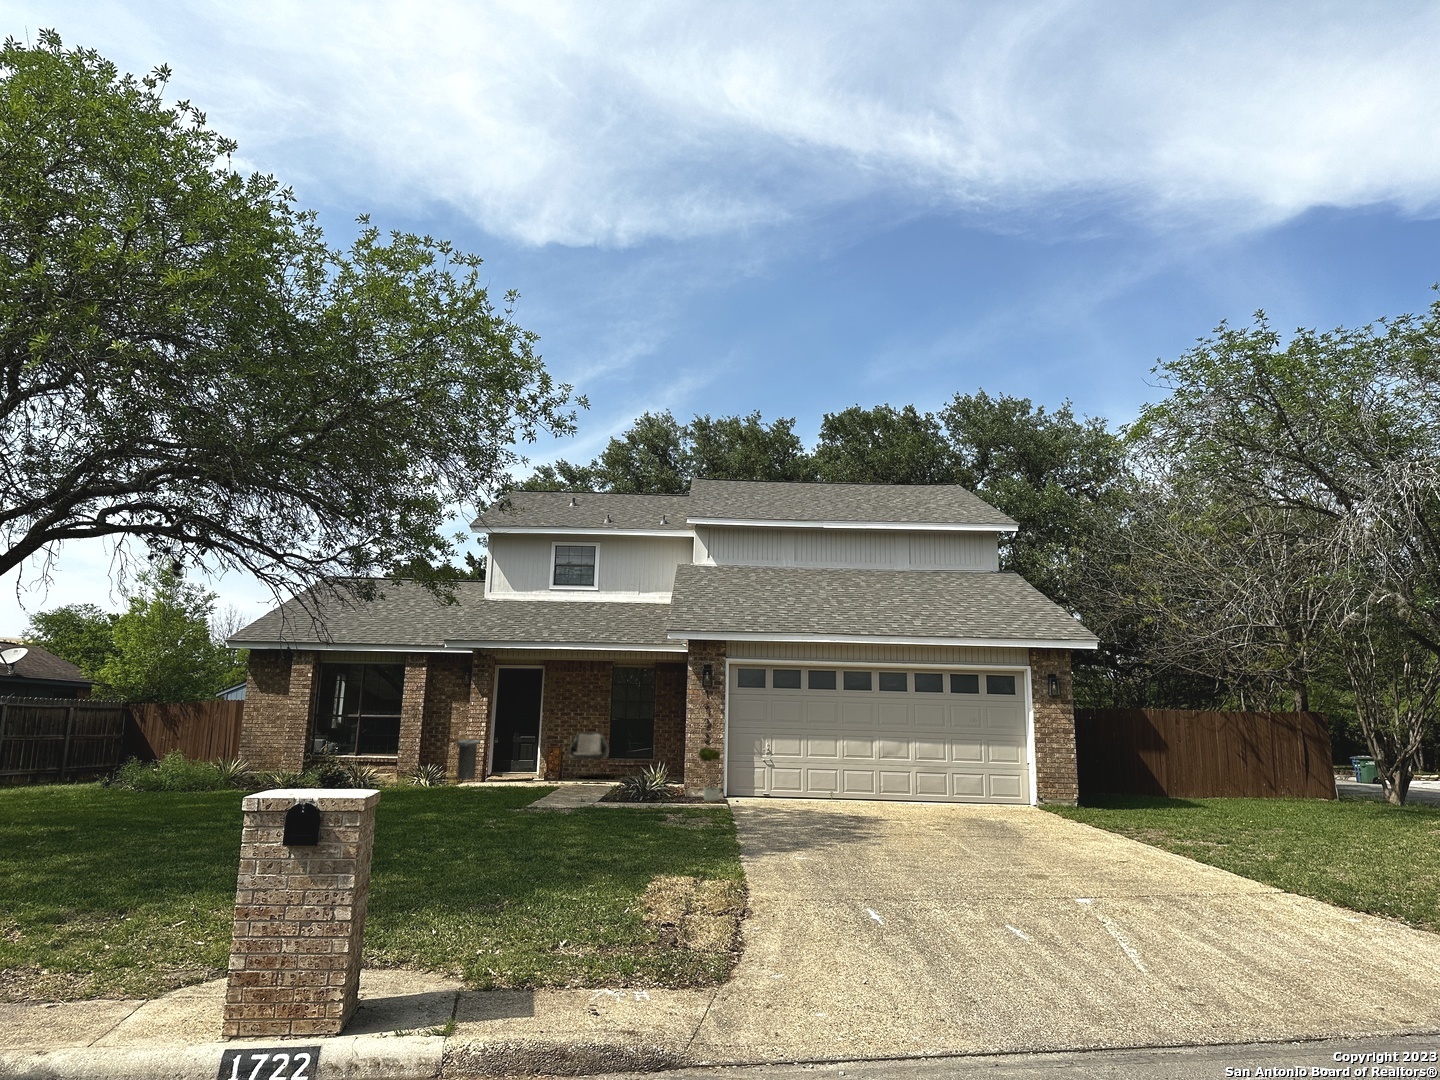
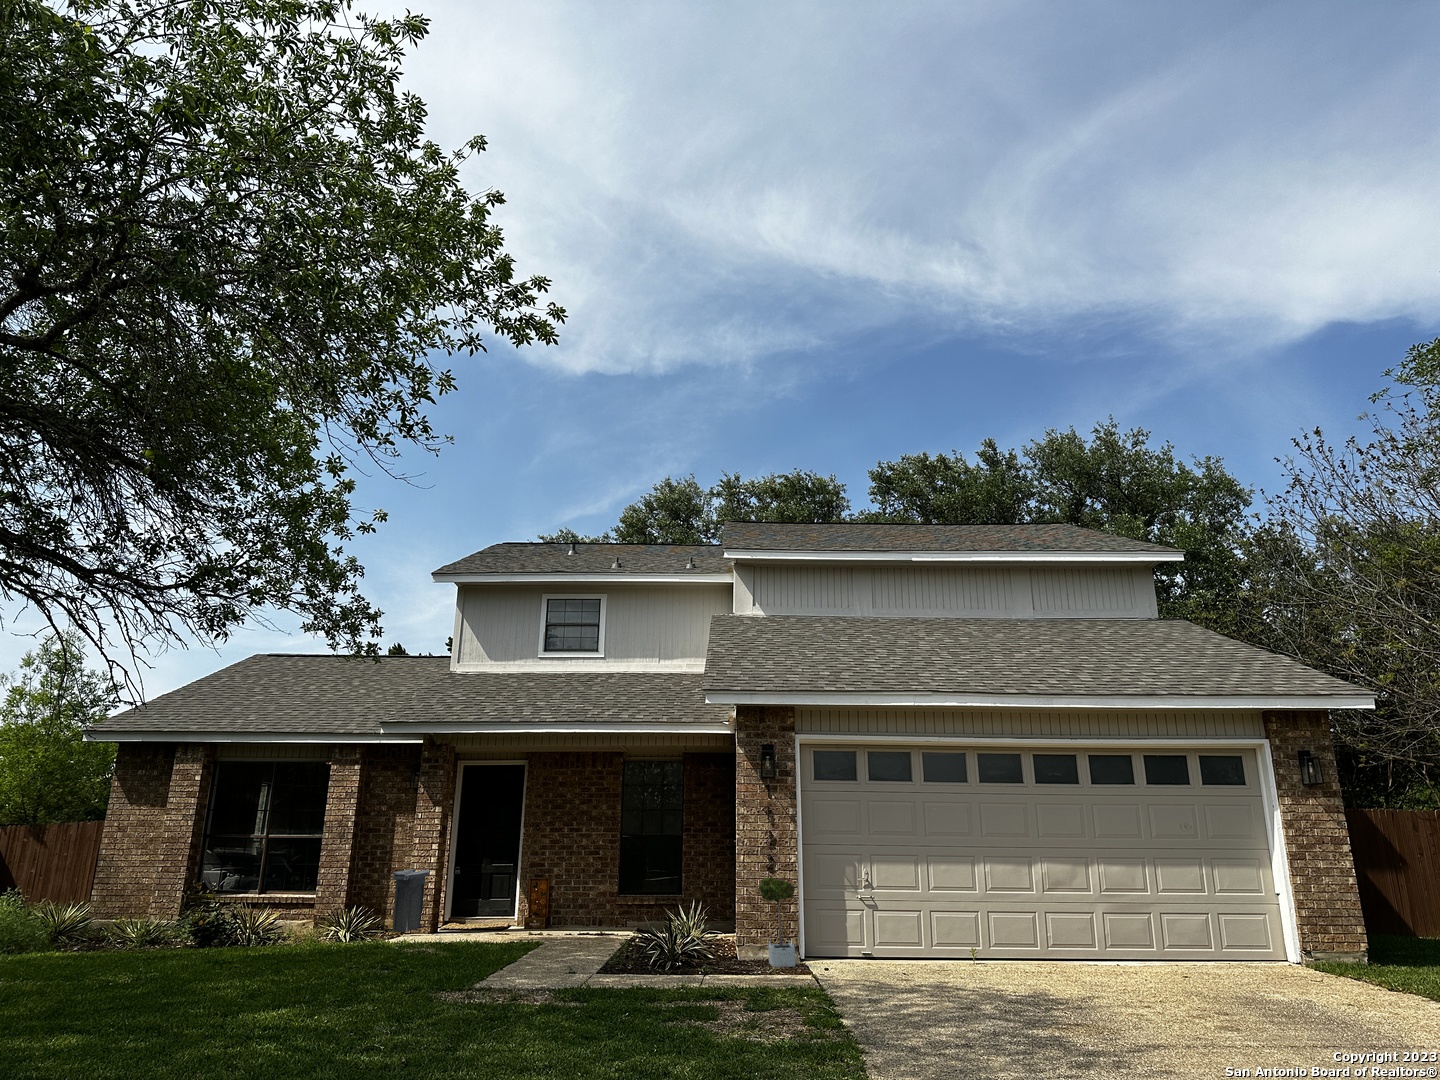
lounge chair: present [568,732,609,778] -> none [558,855,618,927]

